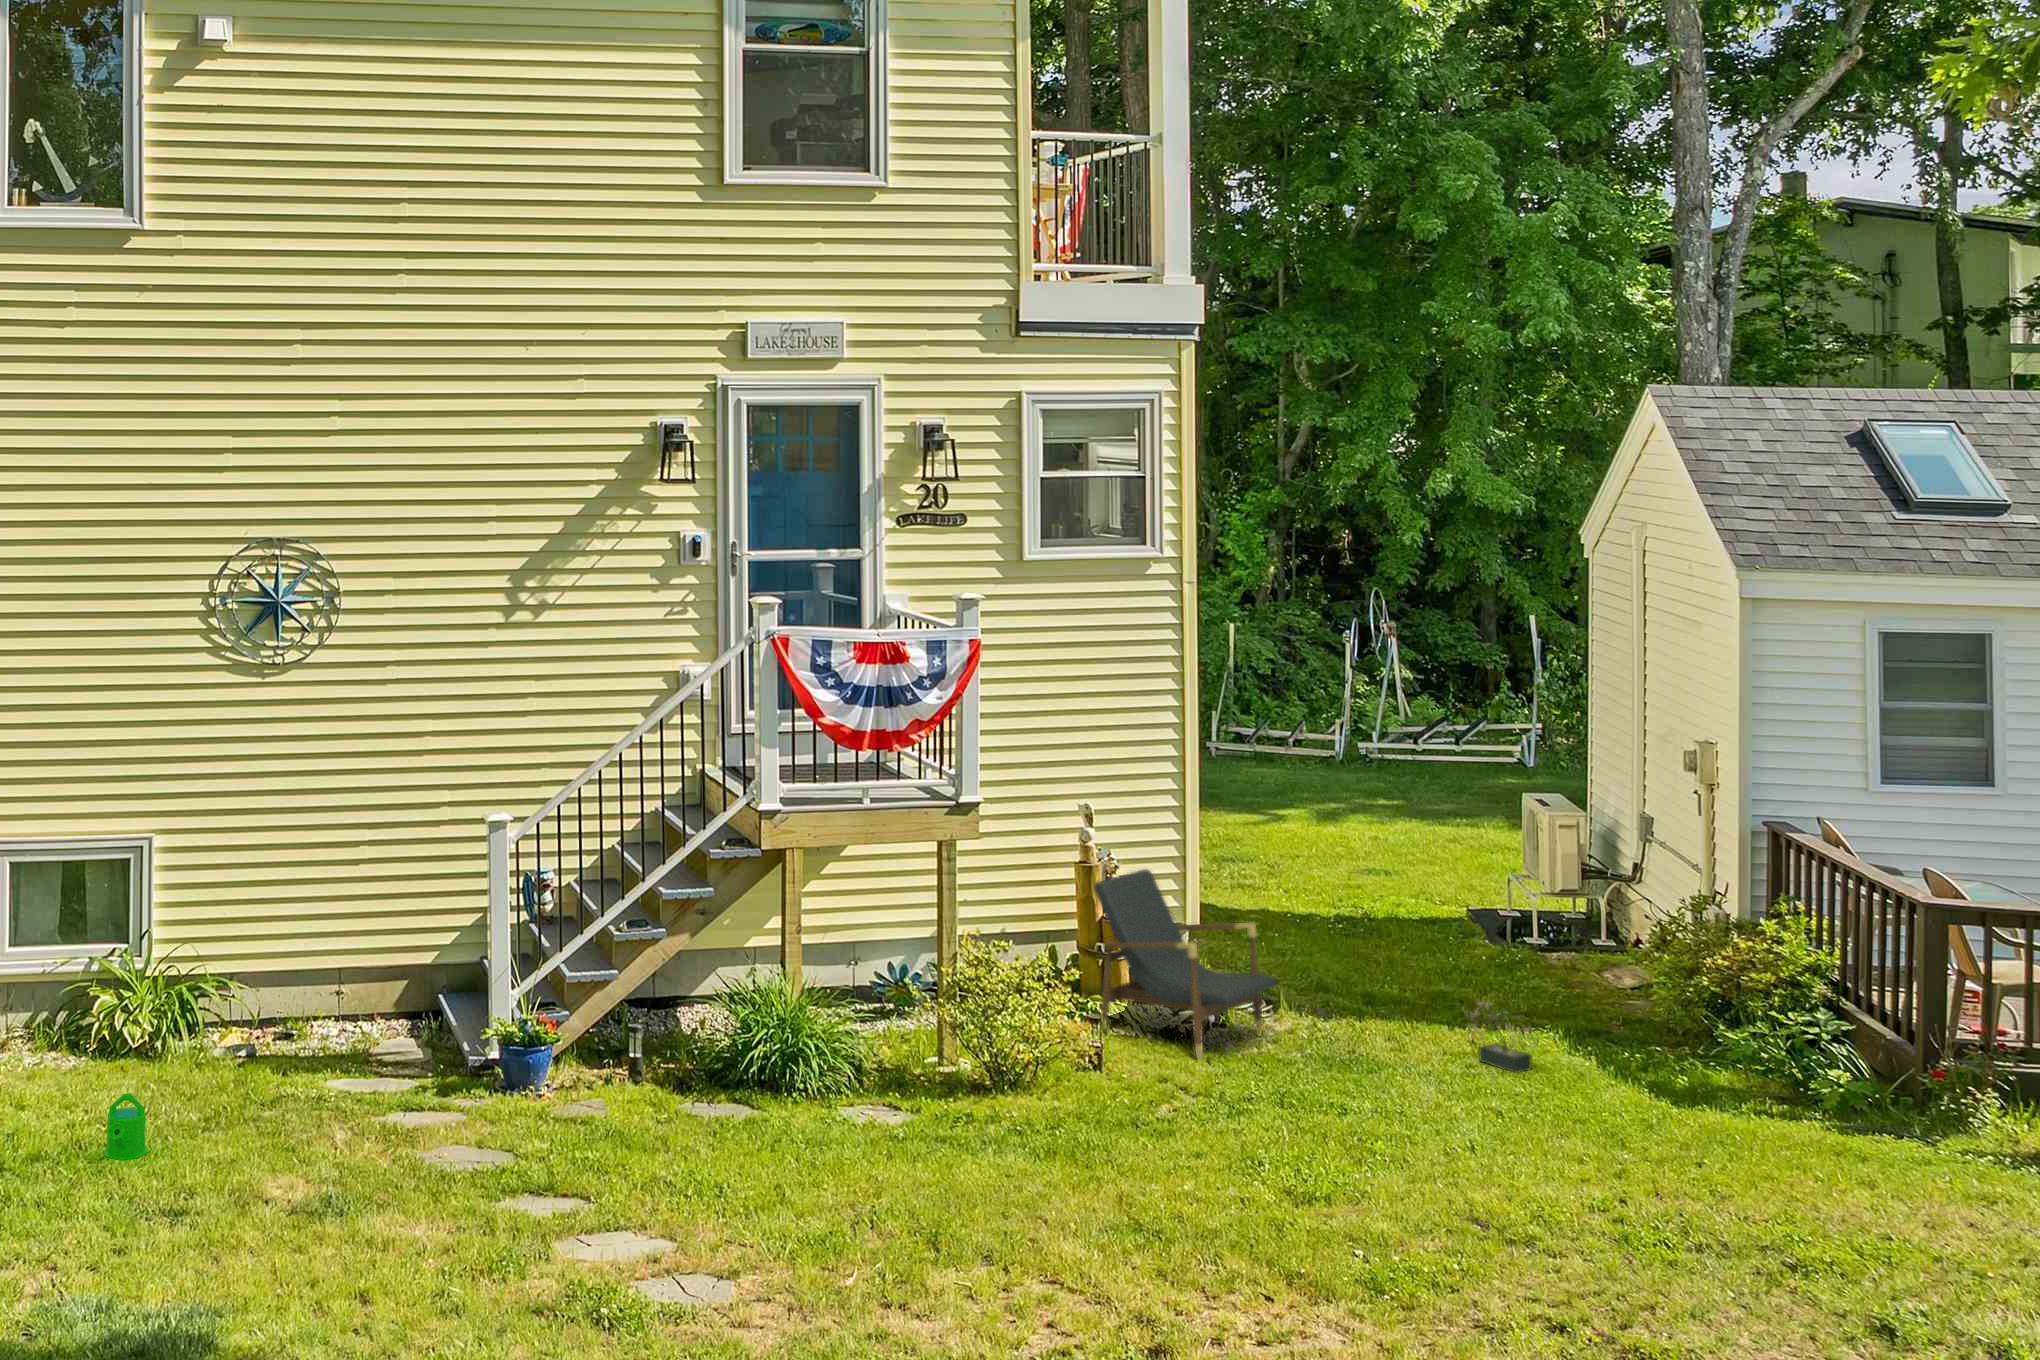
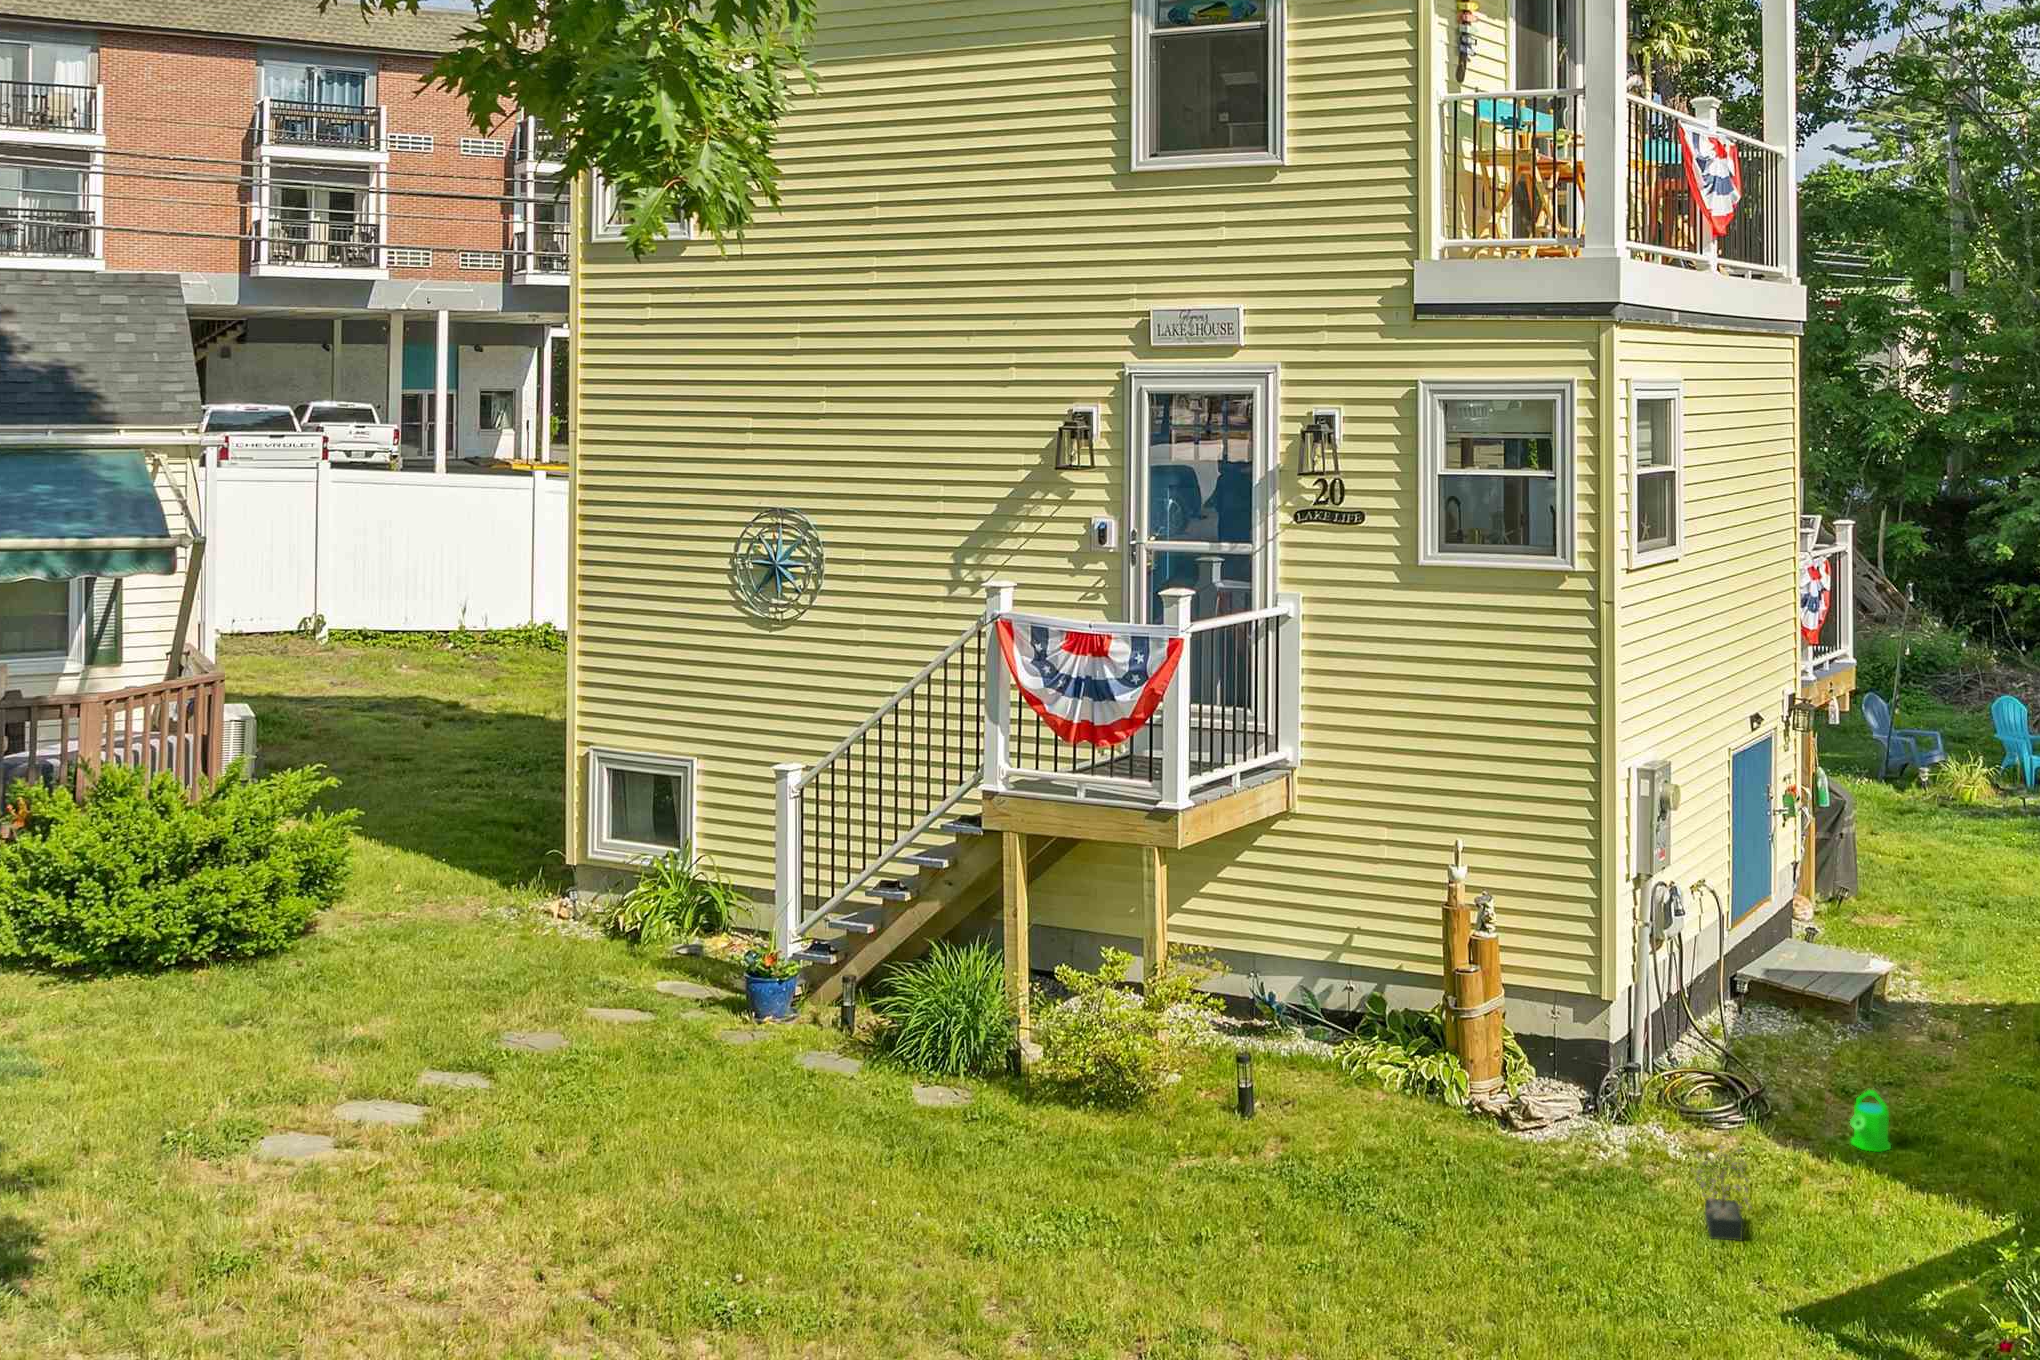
lounge chair: present [1094,869,1277,1061] -> none [1380,921,1540,1139]
watering can: present [104,1094,148,1160] -> present [1850,1089,1891,1152]

